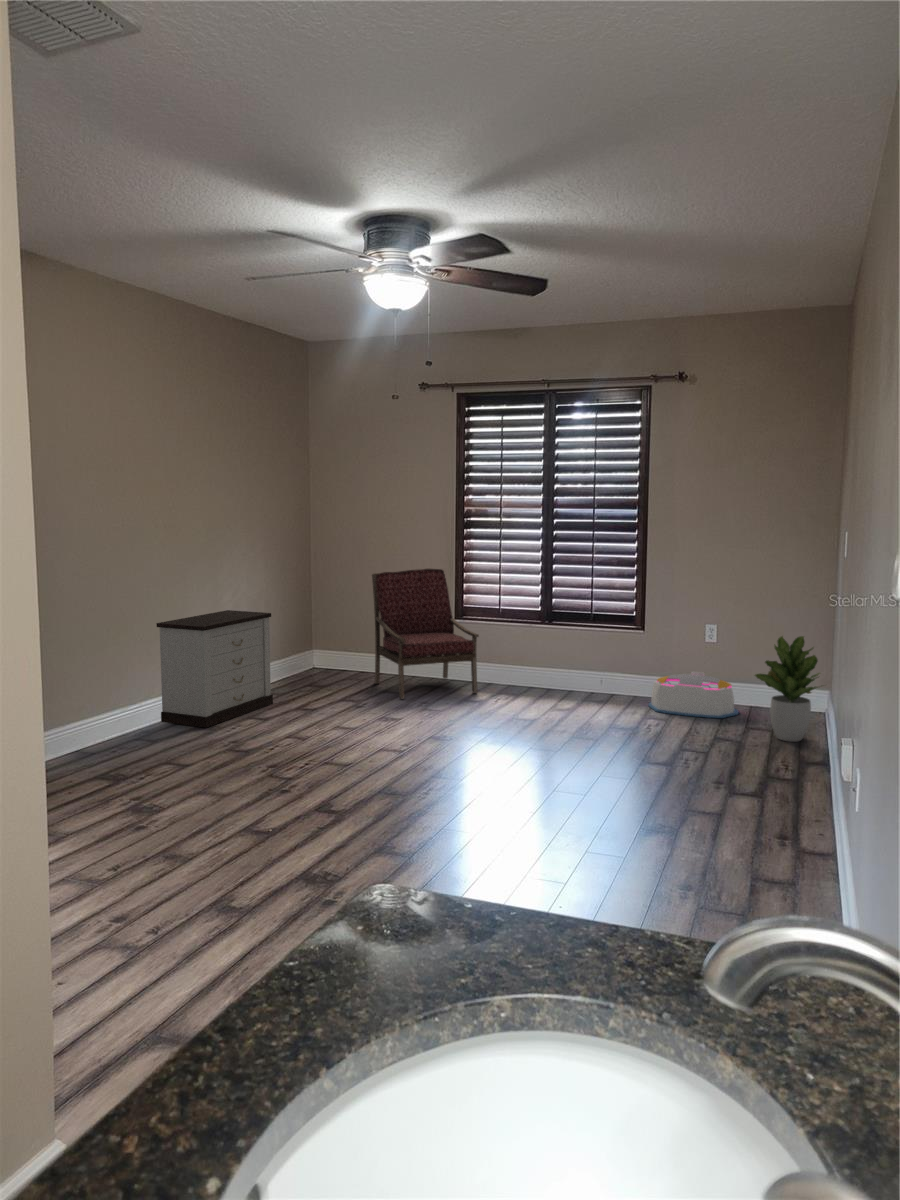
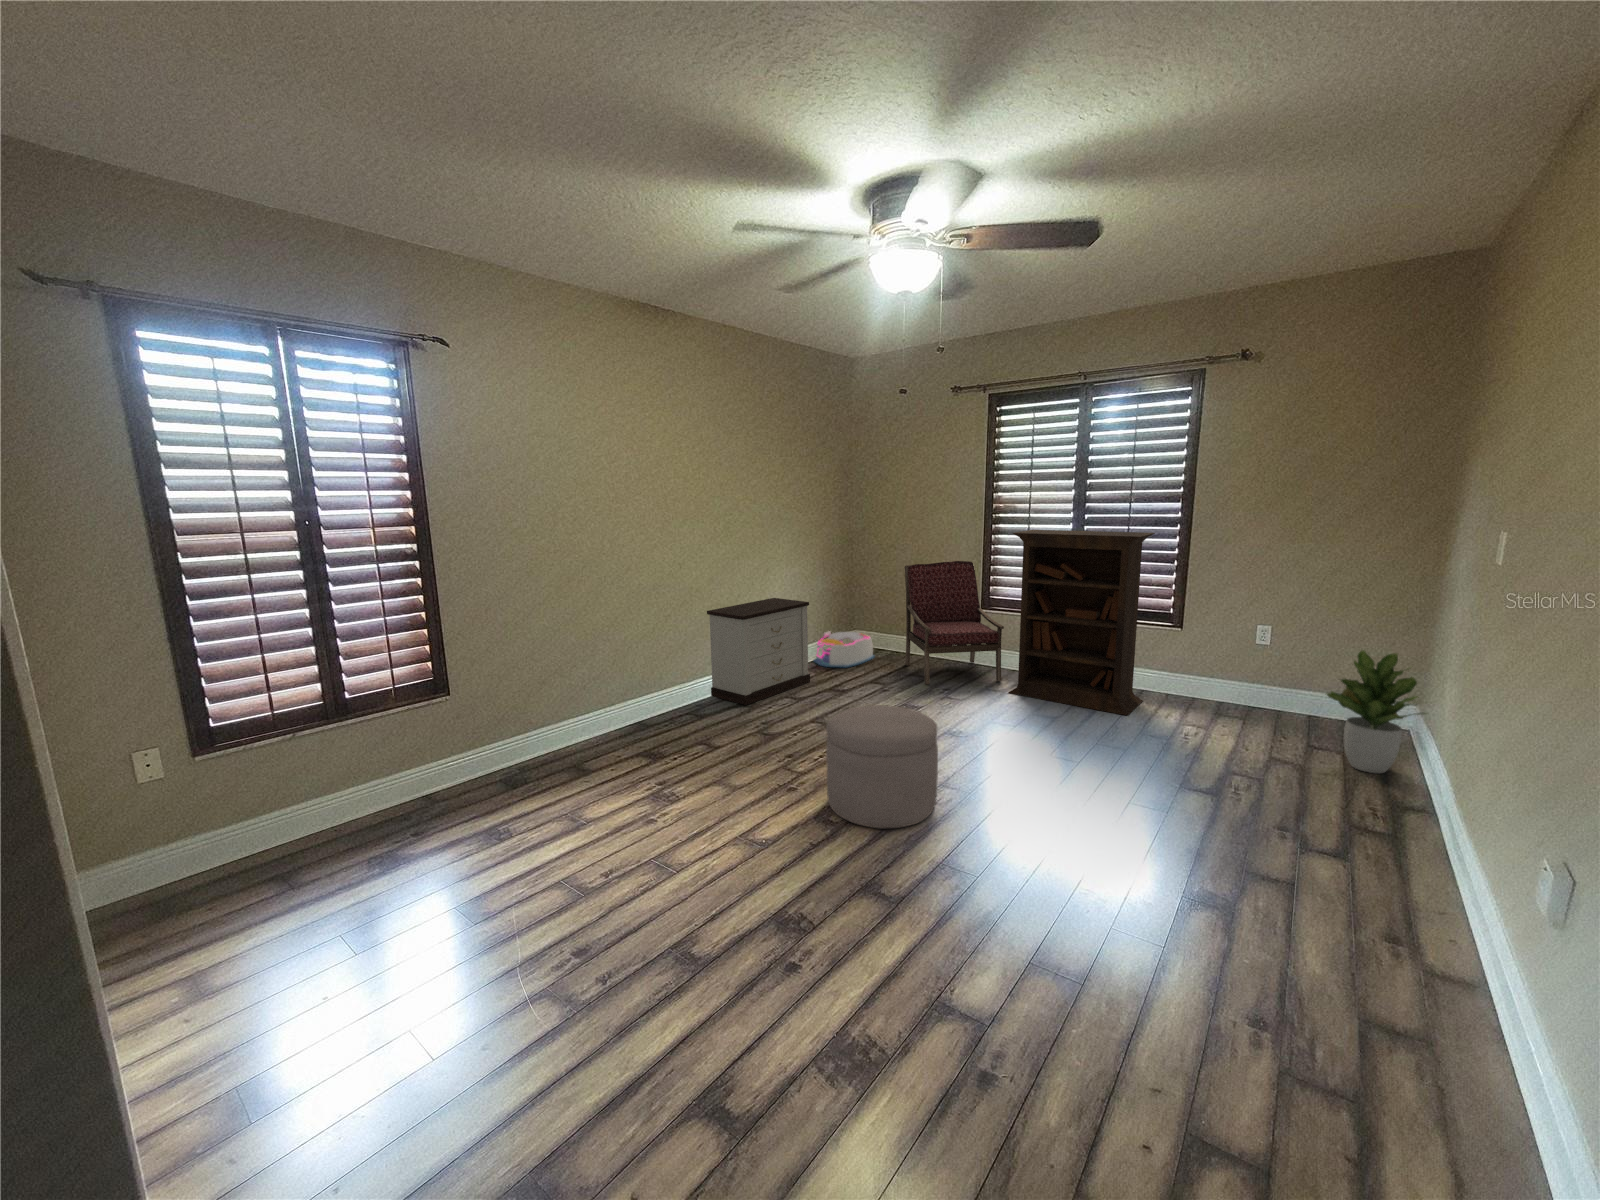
bookcase: none [485,534,617,714] -> present [1008,530,1155,716]
storage bin: present [649,672,739,718] -> present [814,631,874,667]
ottoman: none [323,700,431,811] -> present [826,705,938,828]

